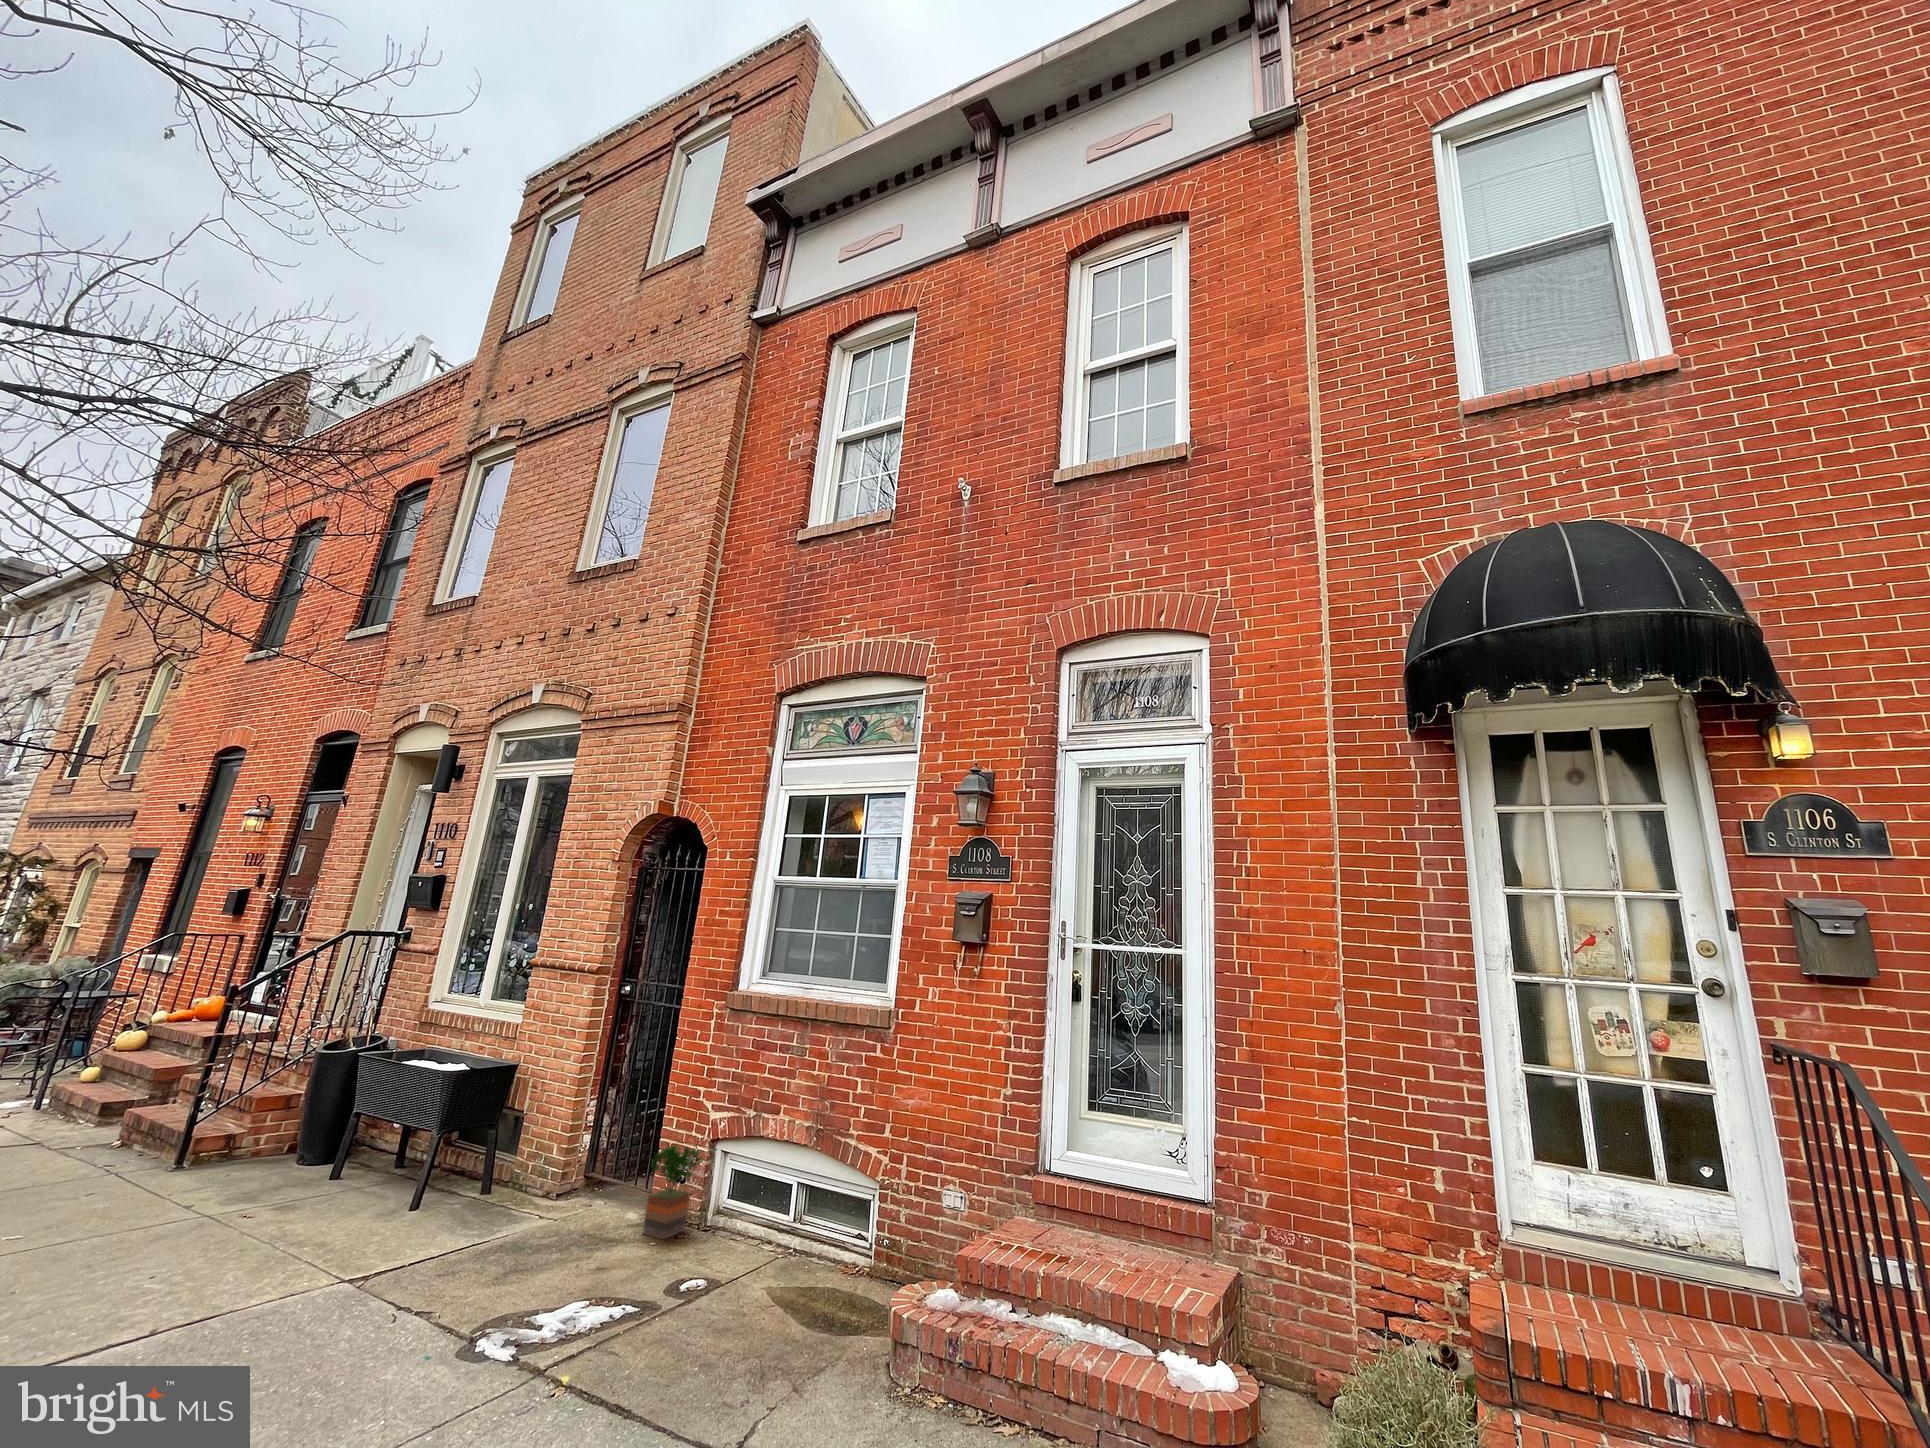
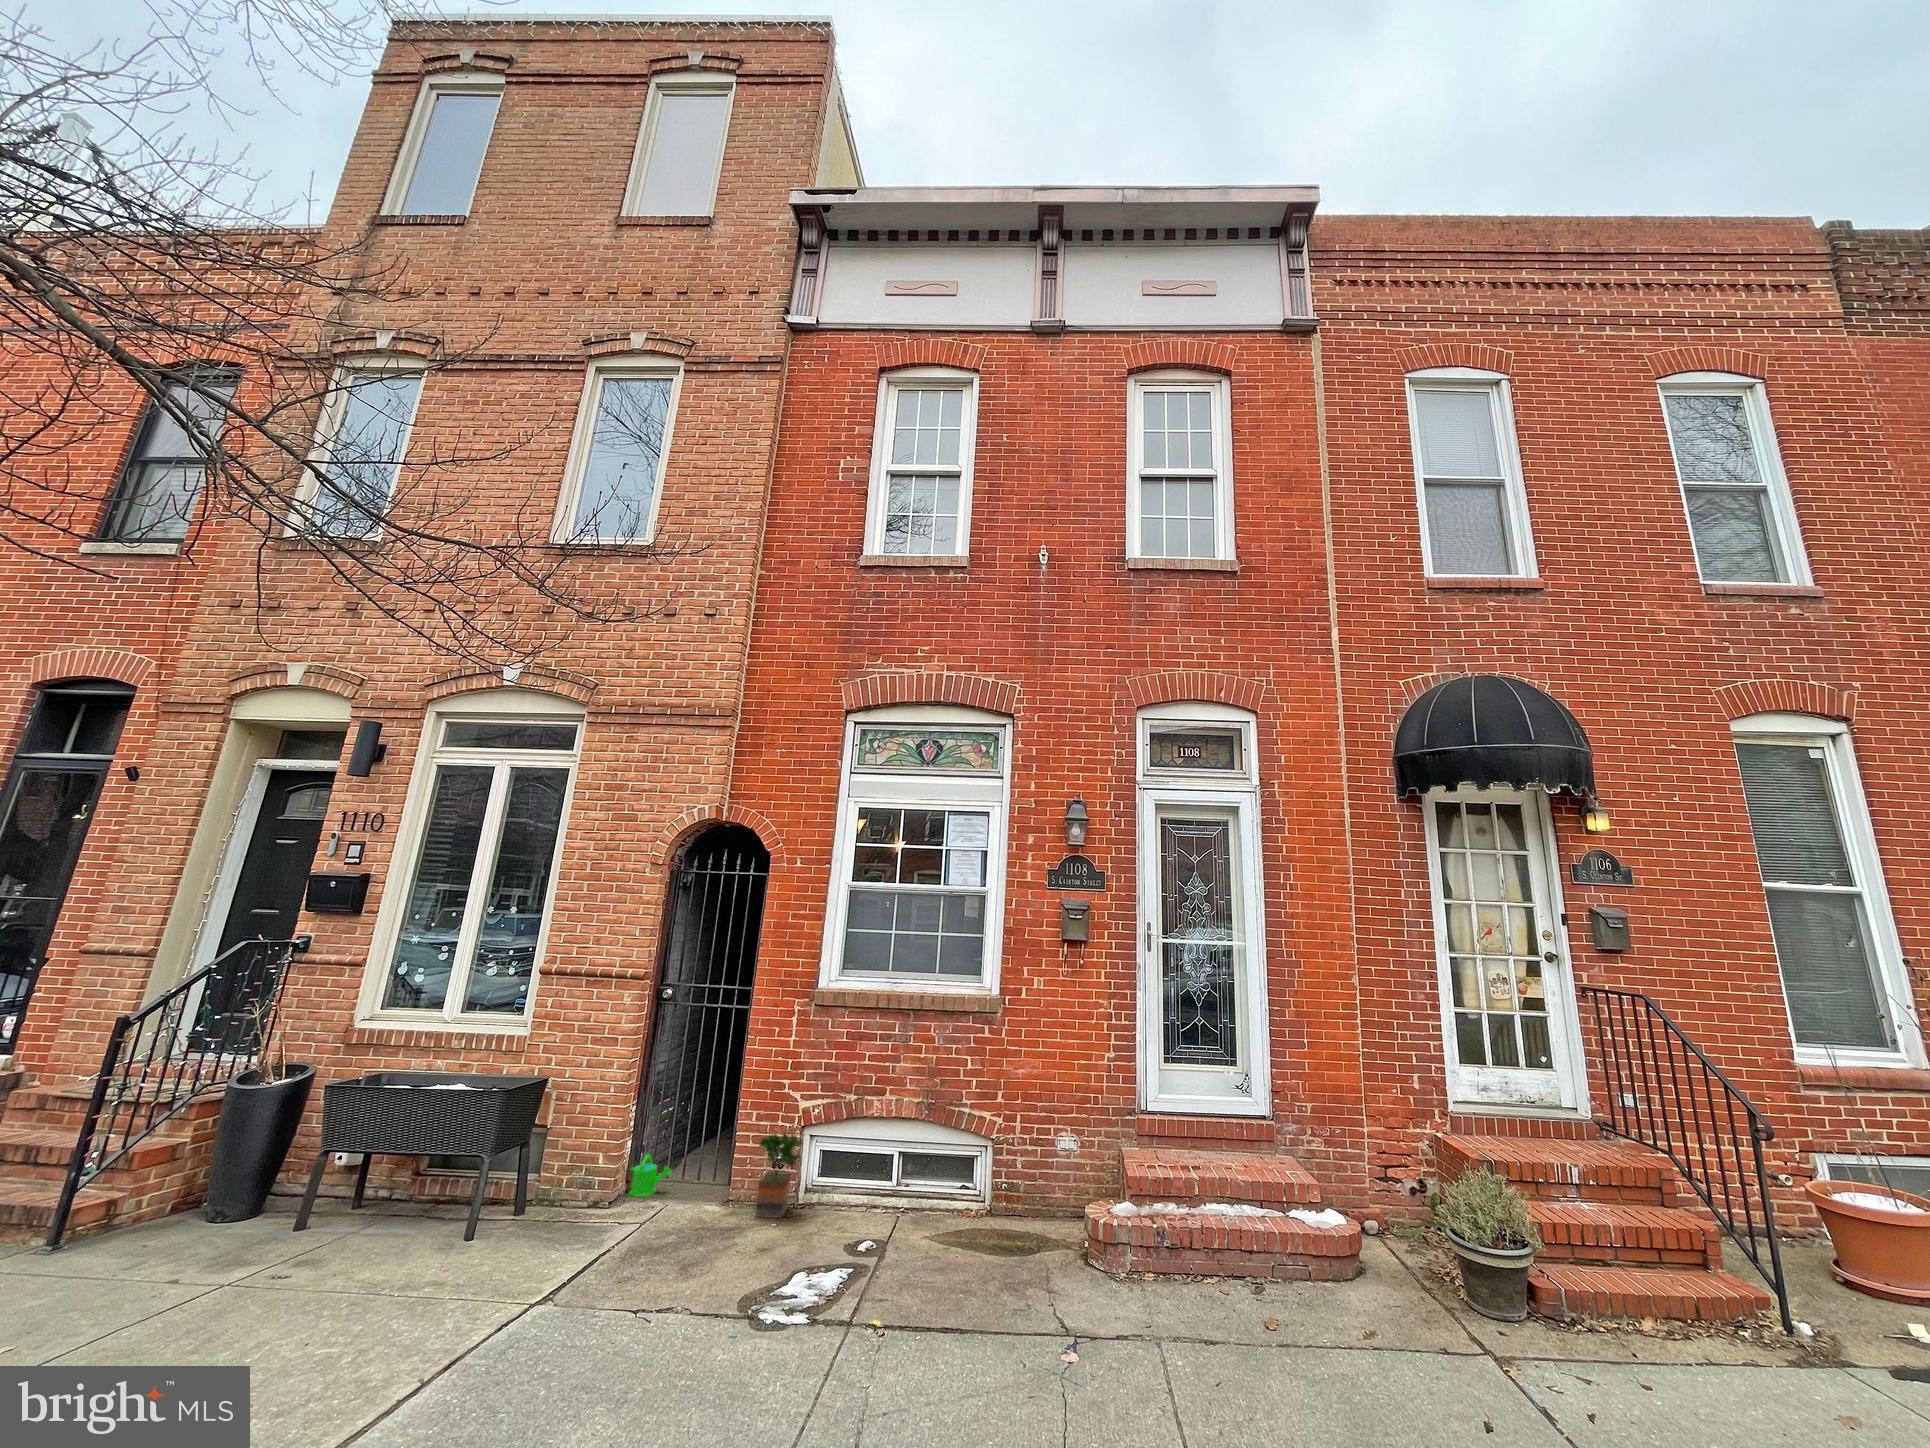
watering can: none [577,1154,615,1196] -> present [629,1154,671,1196]

